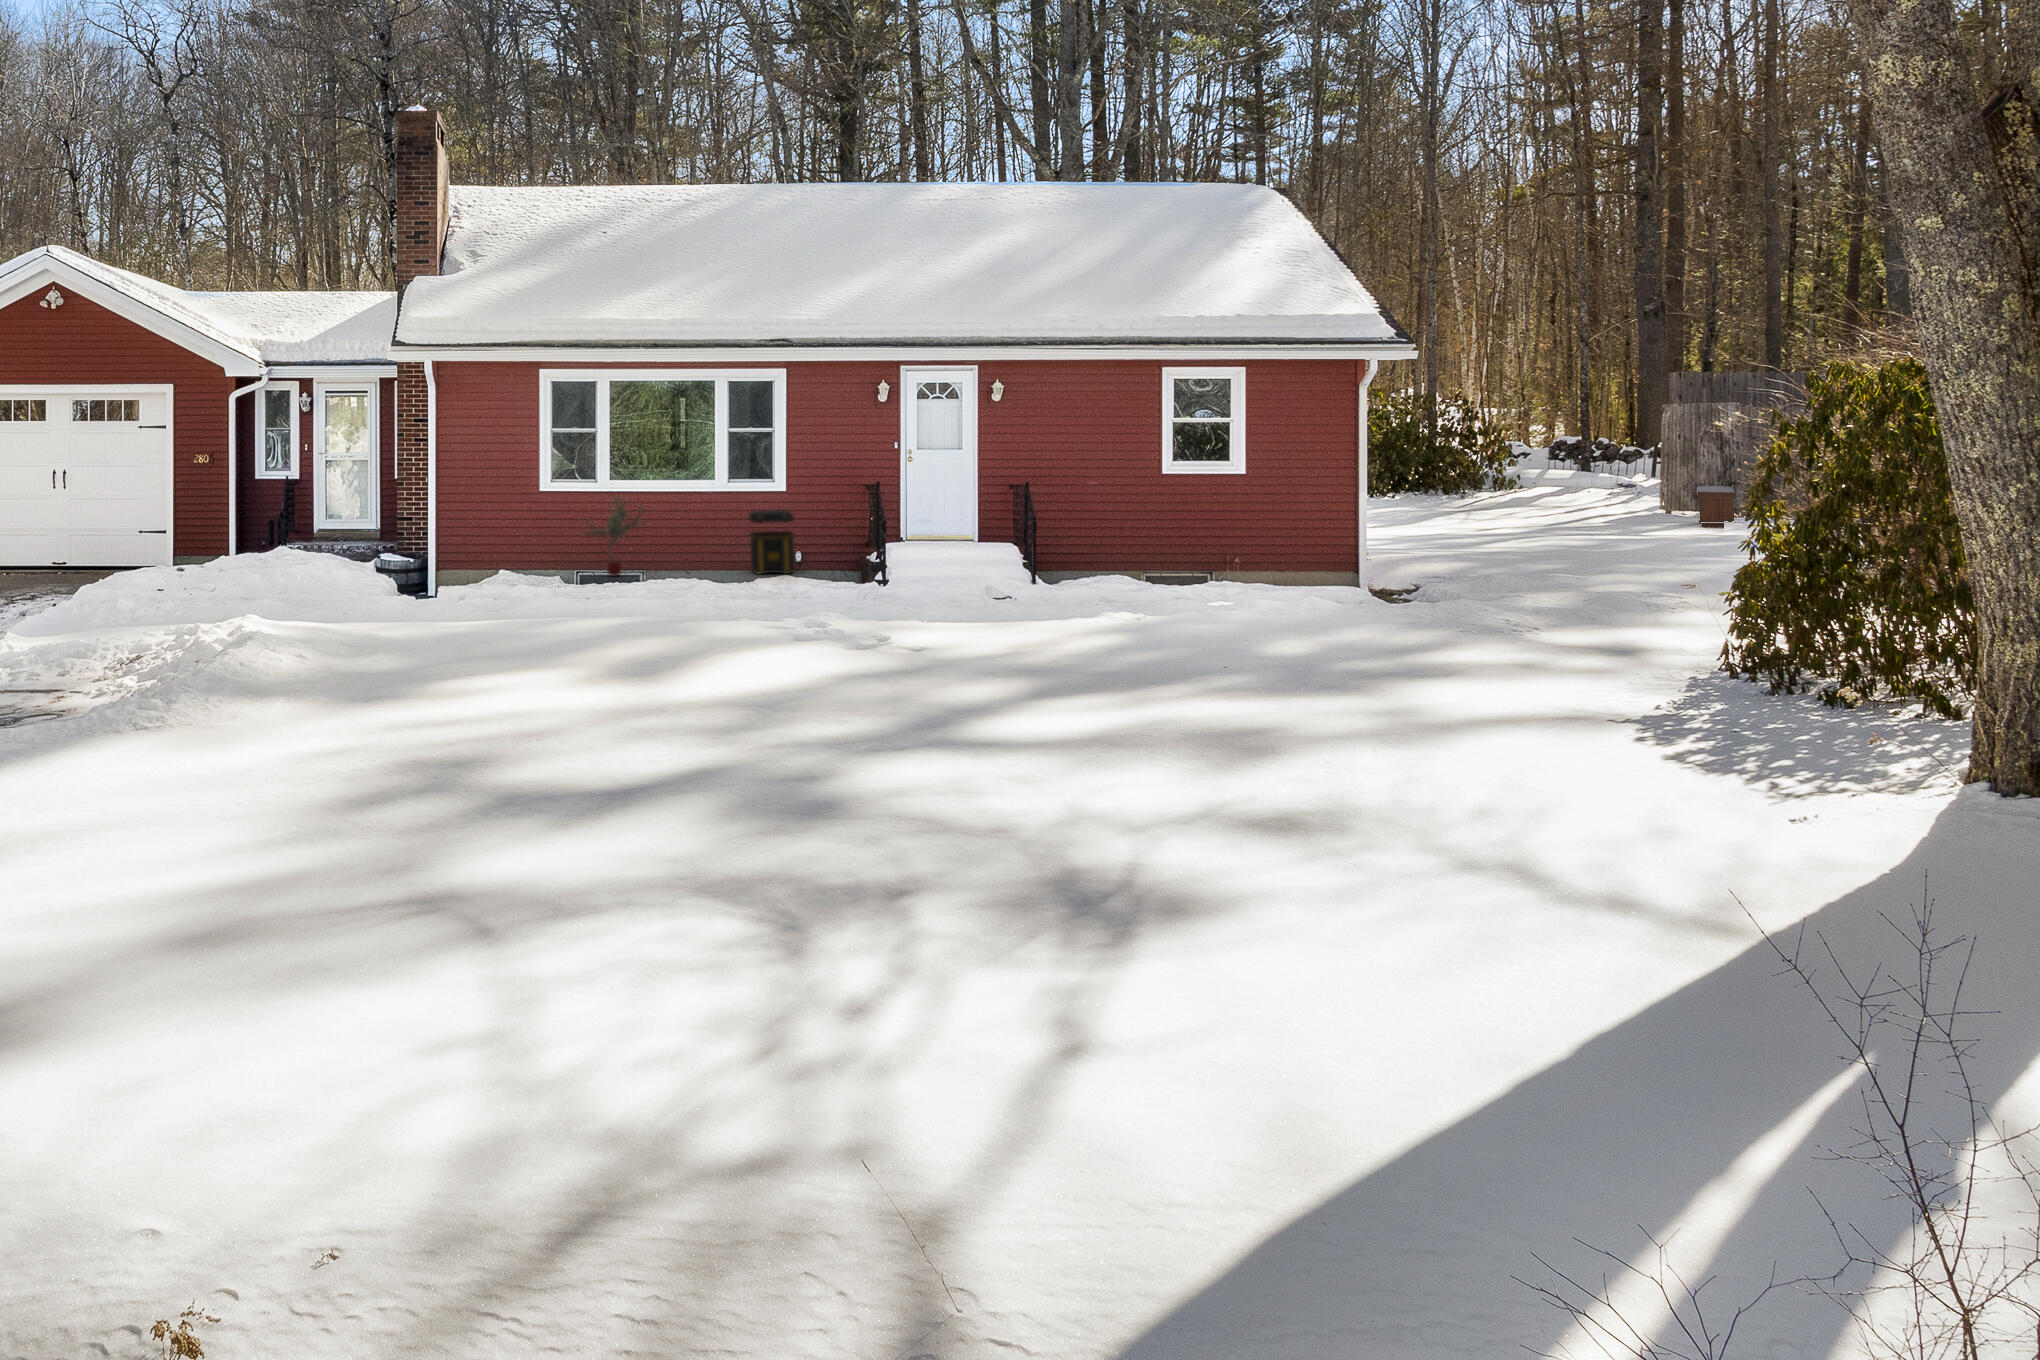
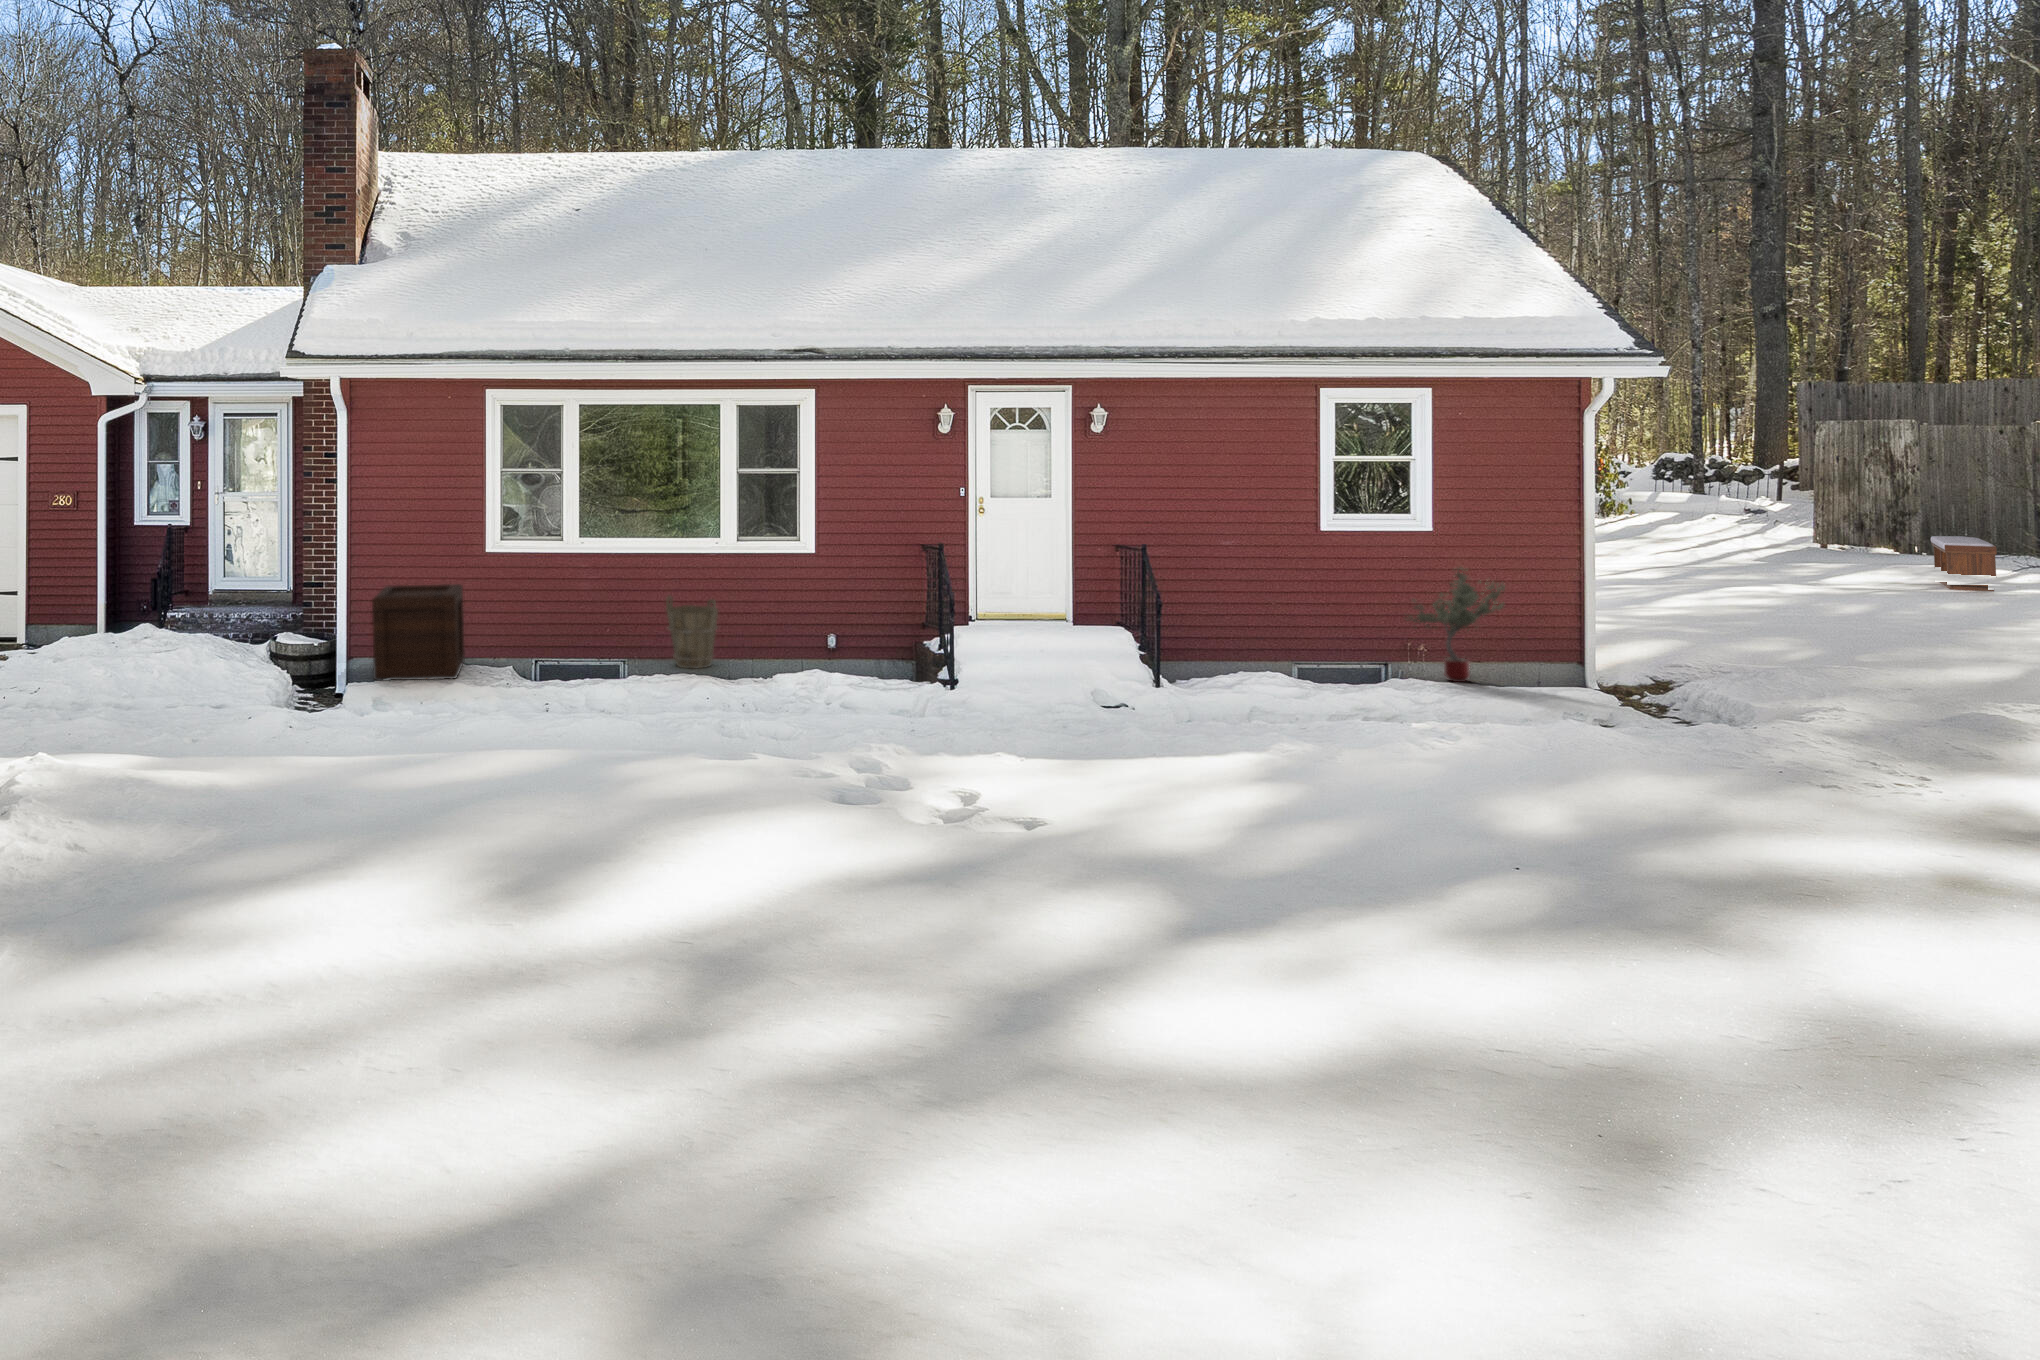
potted tree: present [585,497,645,577] -> present [1407,567,1505,682]
toolbox: present [749,510,795,574] -> none [762,579,826,669]
wooden crate: none [462,515,527,584] -> present [372,584,465,680]
bucket: none [677,522,716,575] -> present [666,596,718,669]

